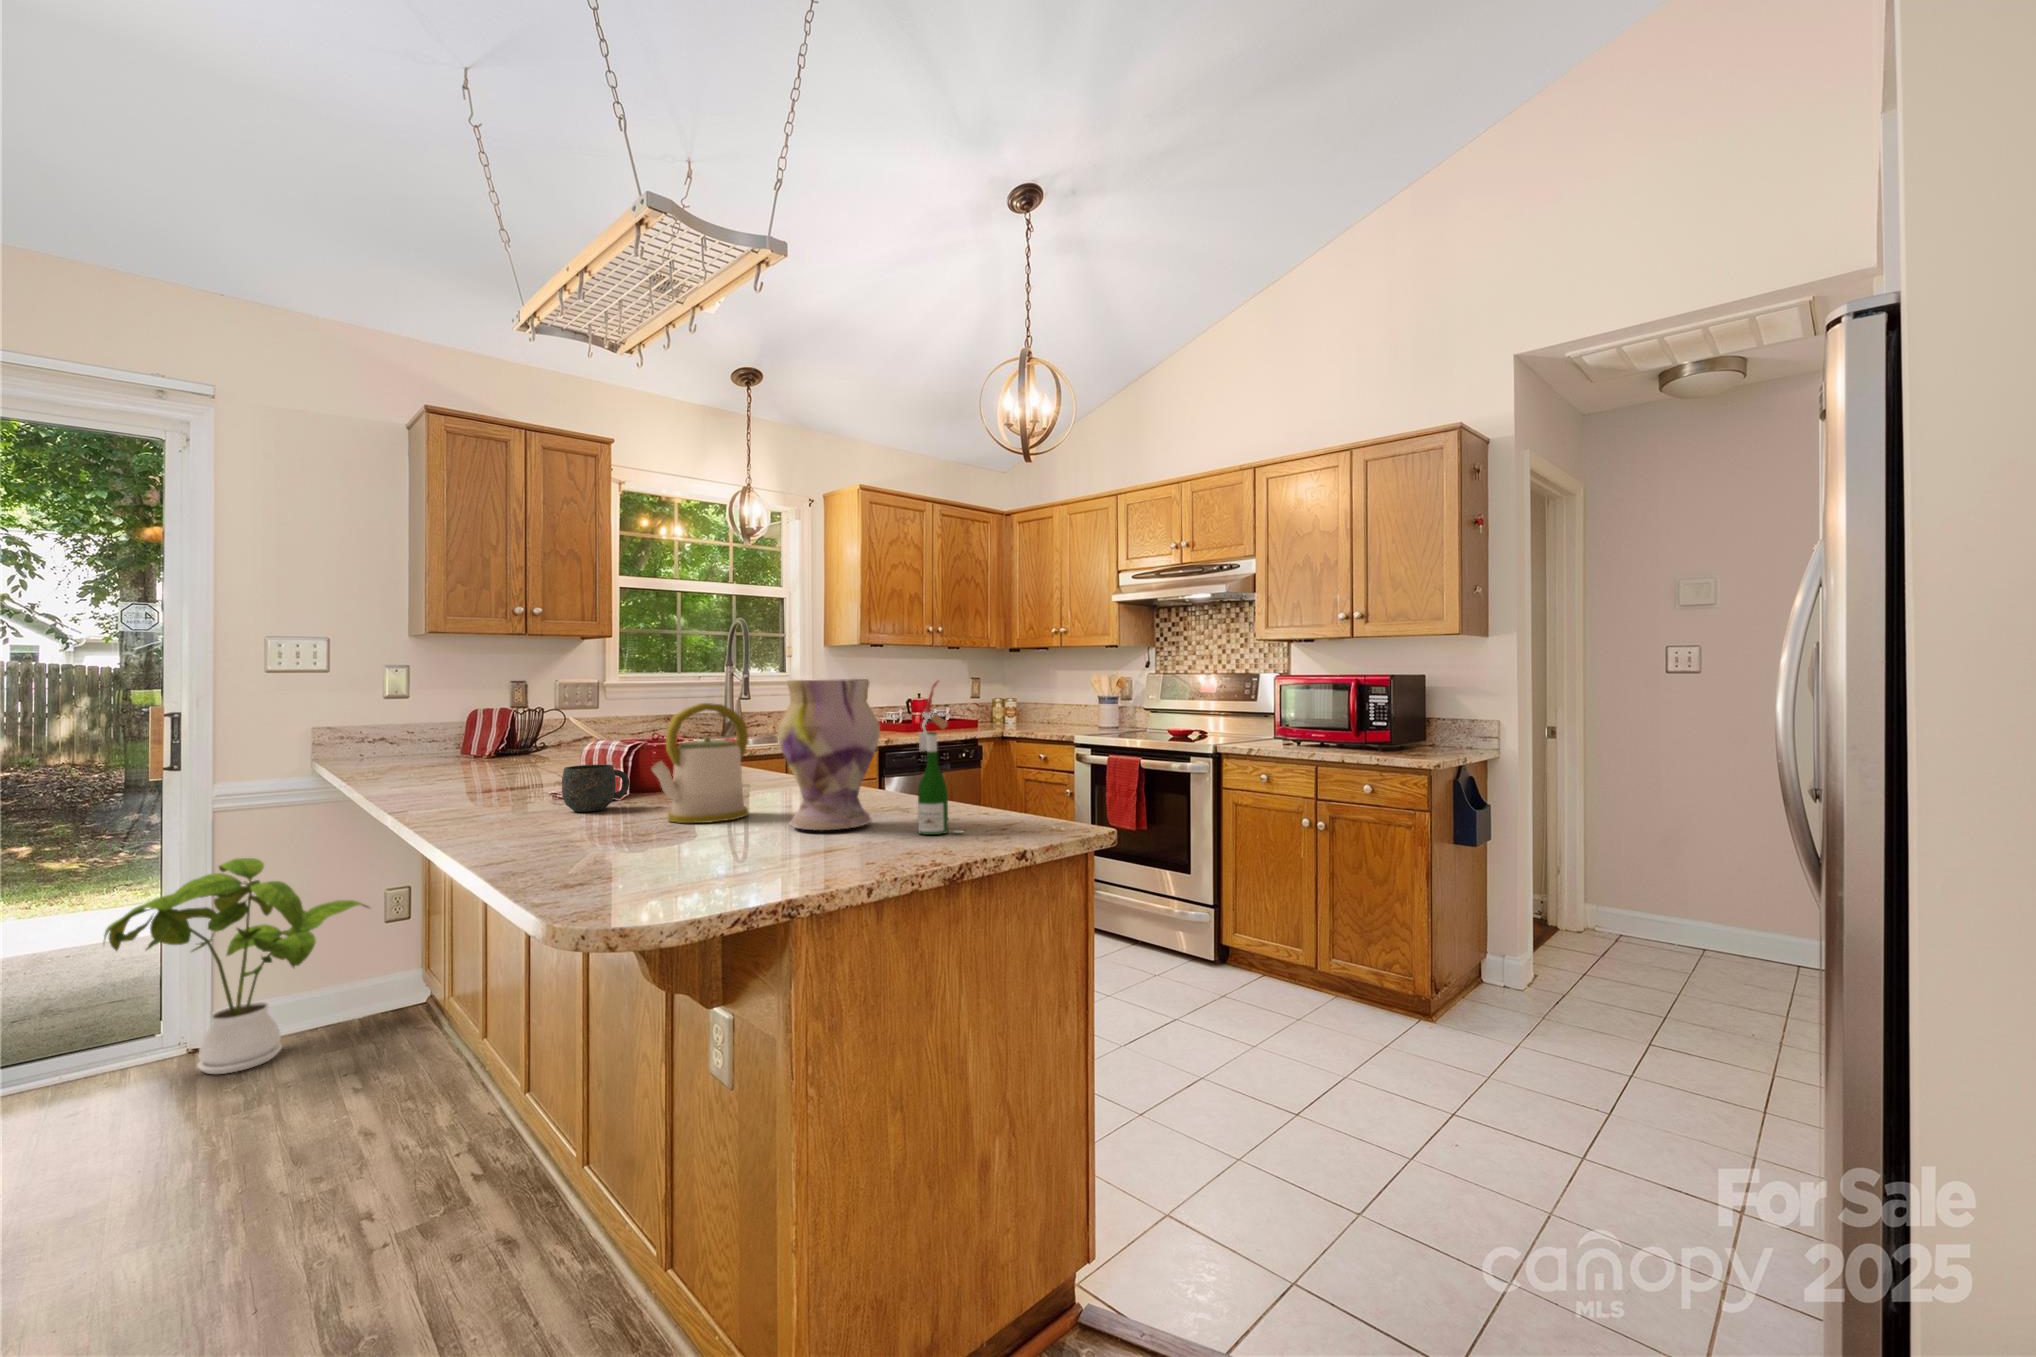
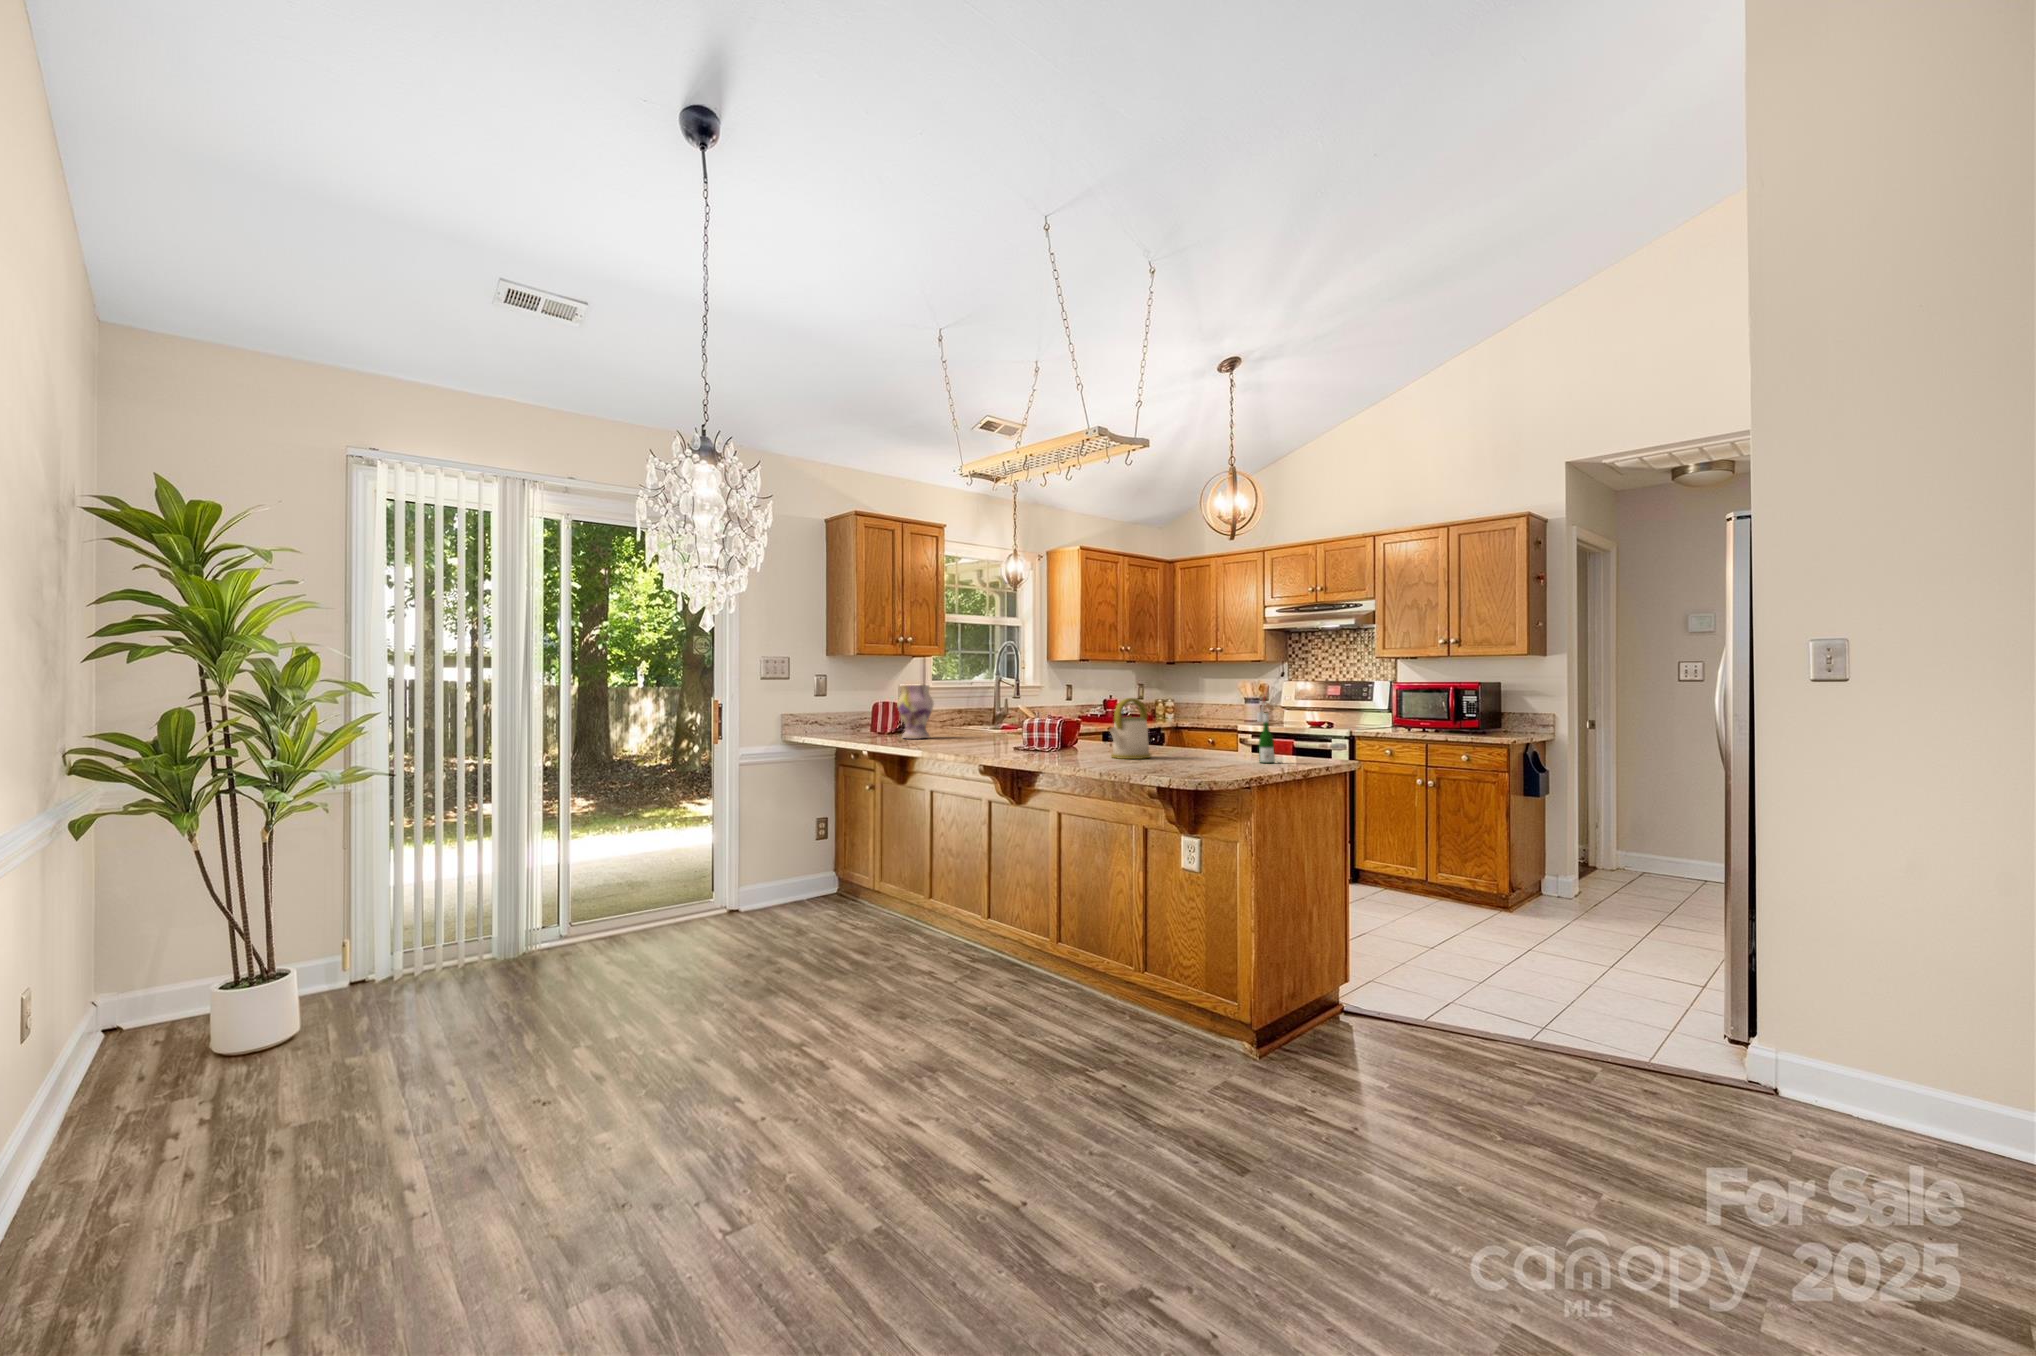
vase: present [777,679,880,830] -> present [897,685,934,739]
mug: present [562,764,629,812] -> none [1043,731,1072,755]
house plant: present [104,858,369,1074] -> none [709,790,824,918]

